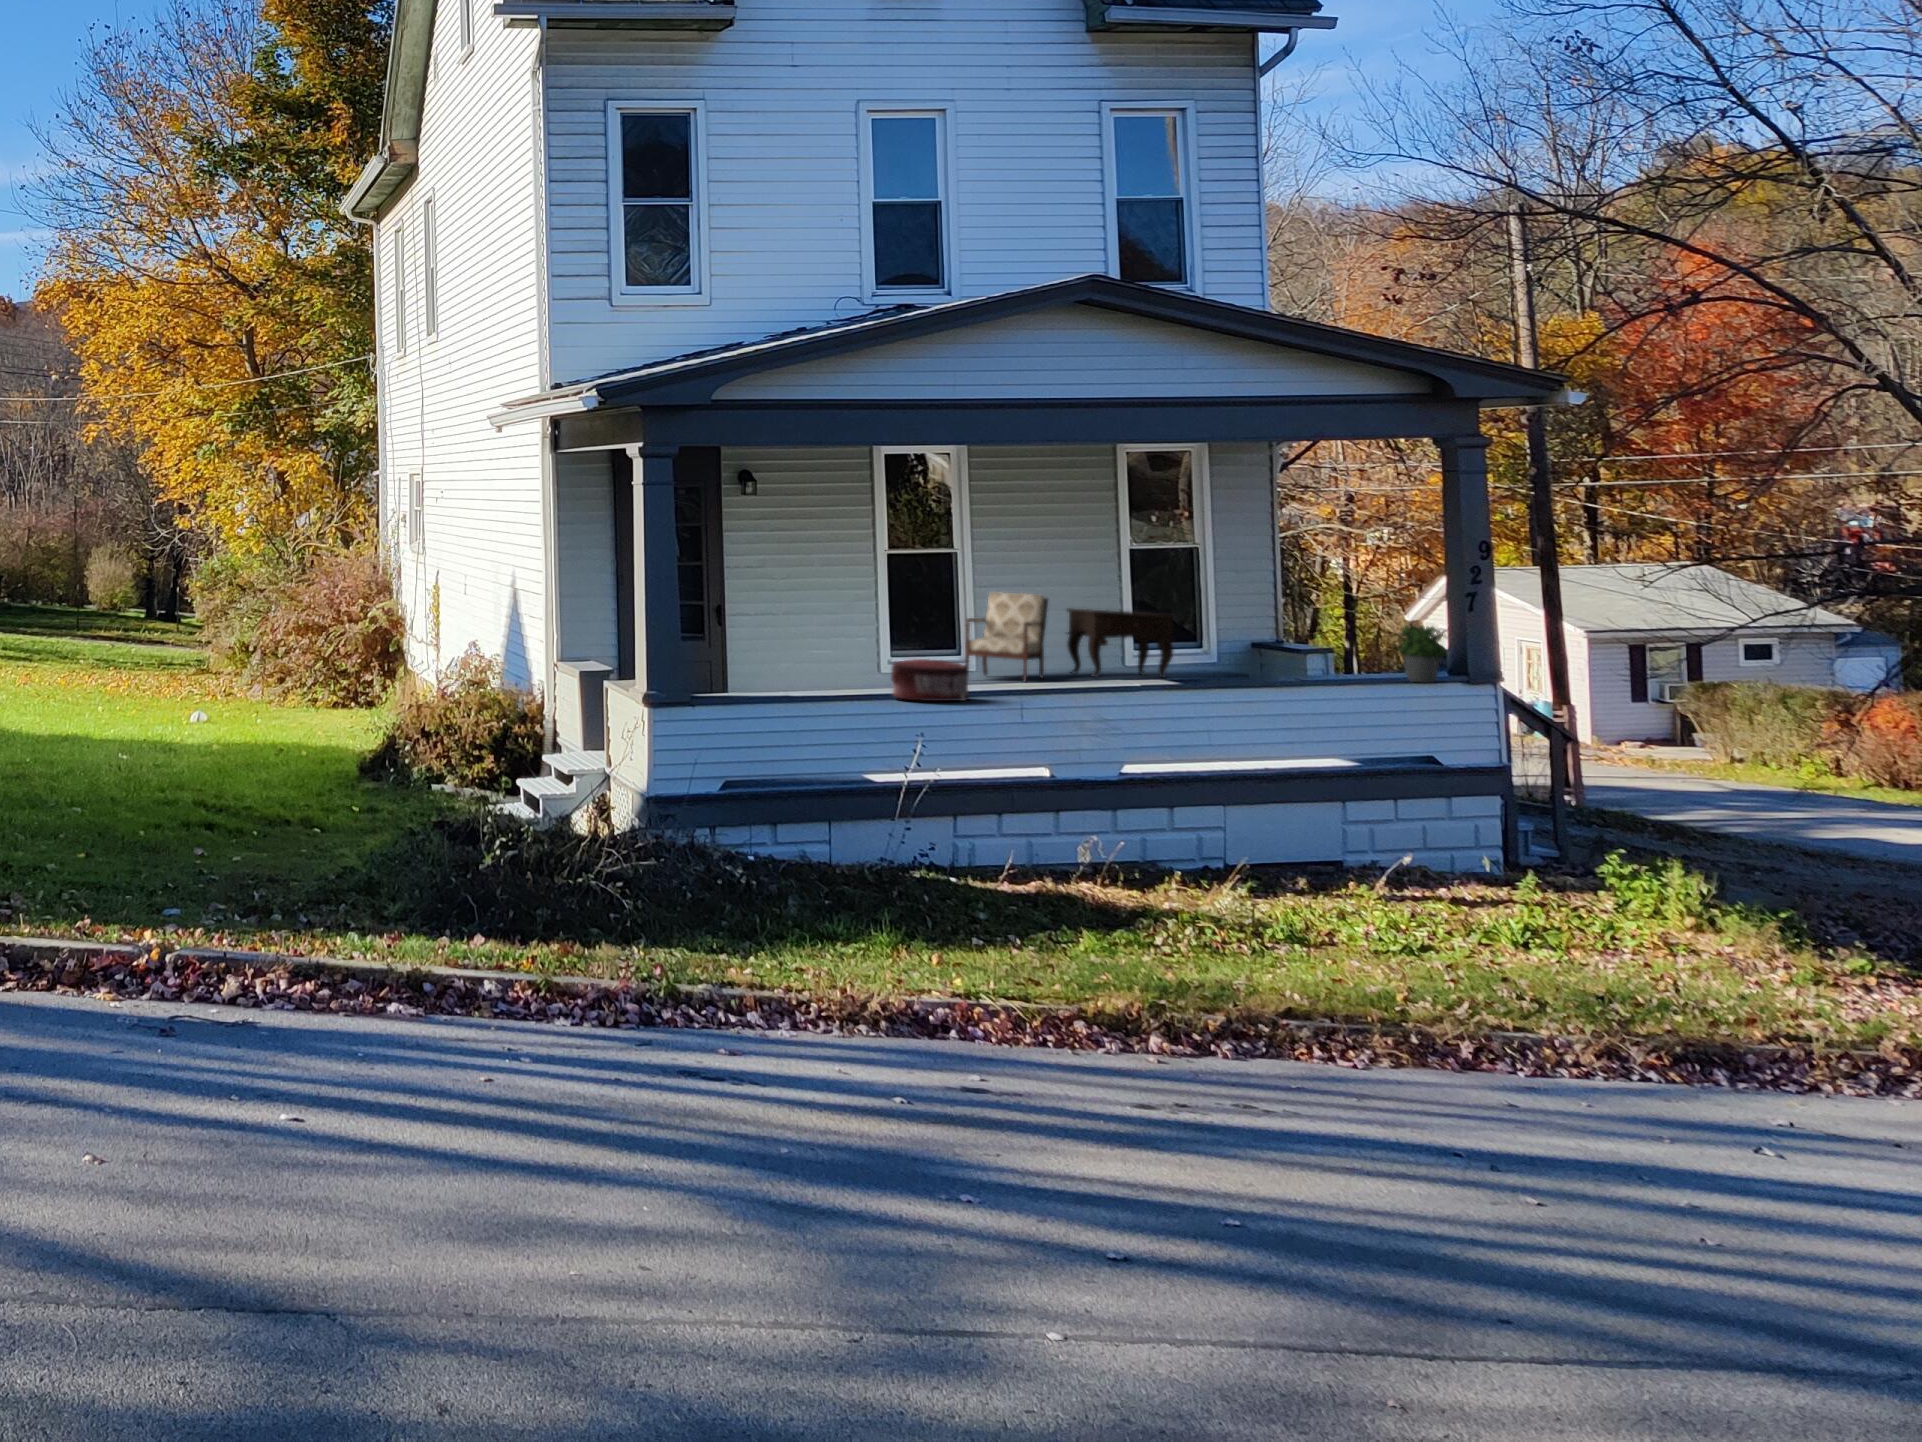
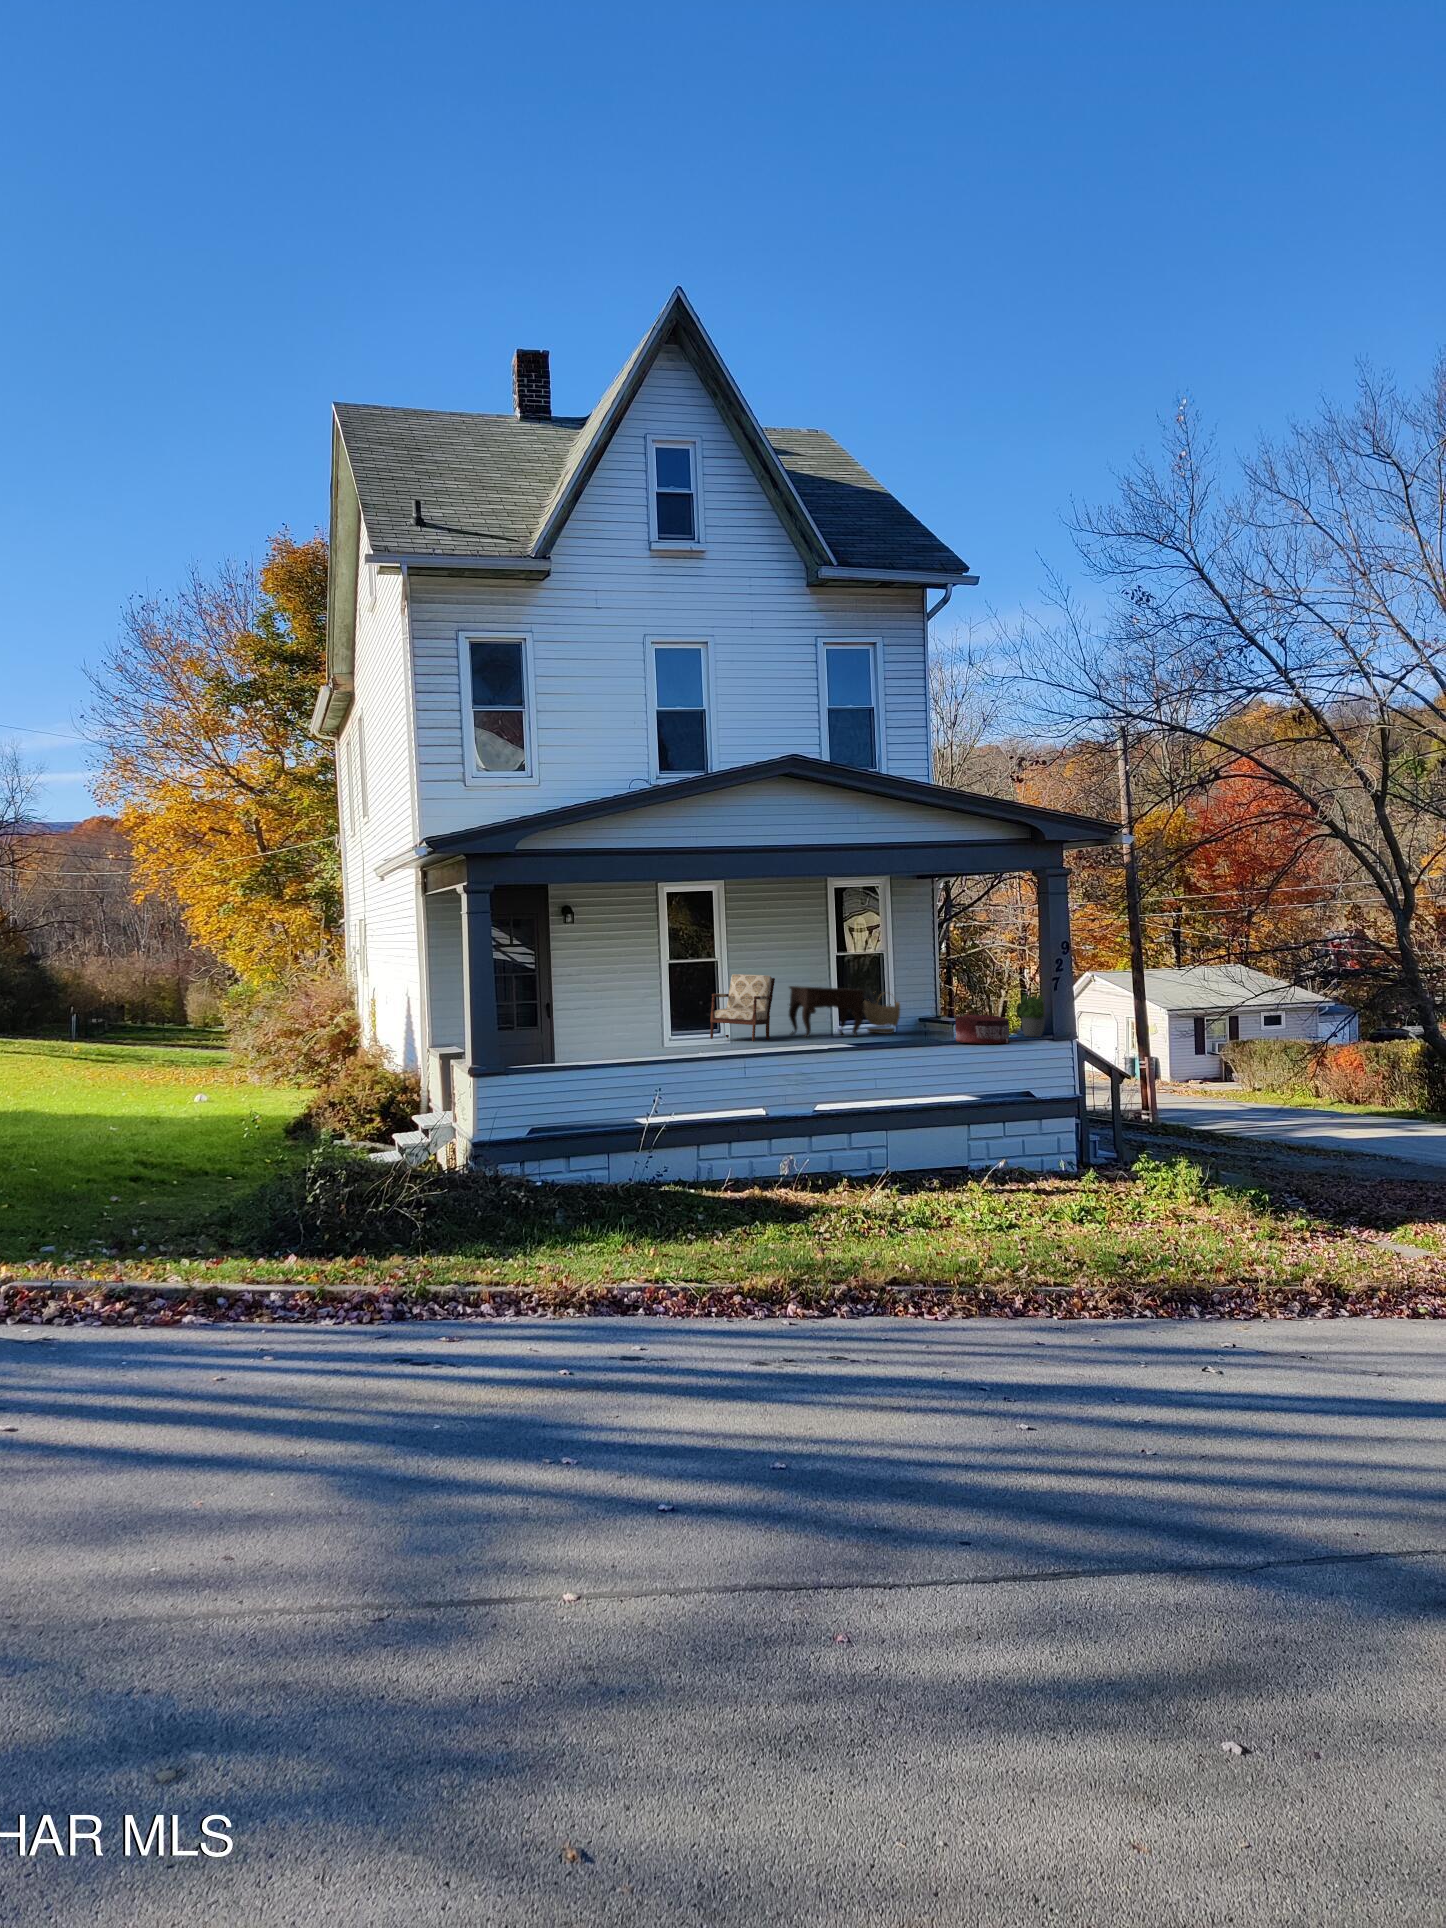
woven basket: none [1169,616,1223,674] -> present [863,994,900,1034]
pouf: present [891,659,970,701] -> present [955,1015,1010,1044]

